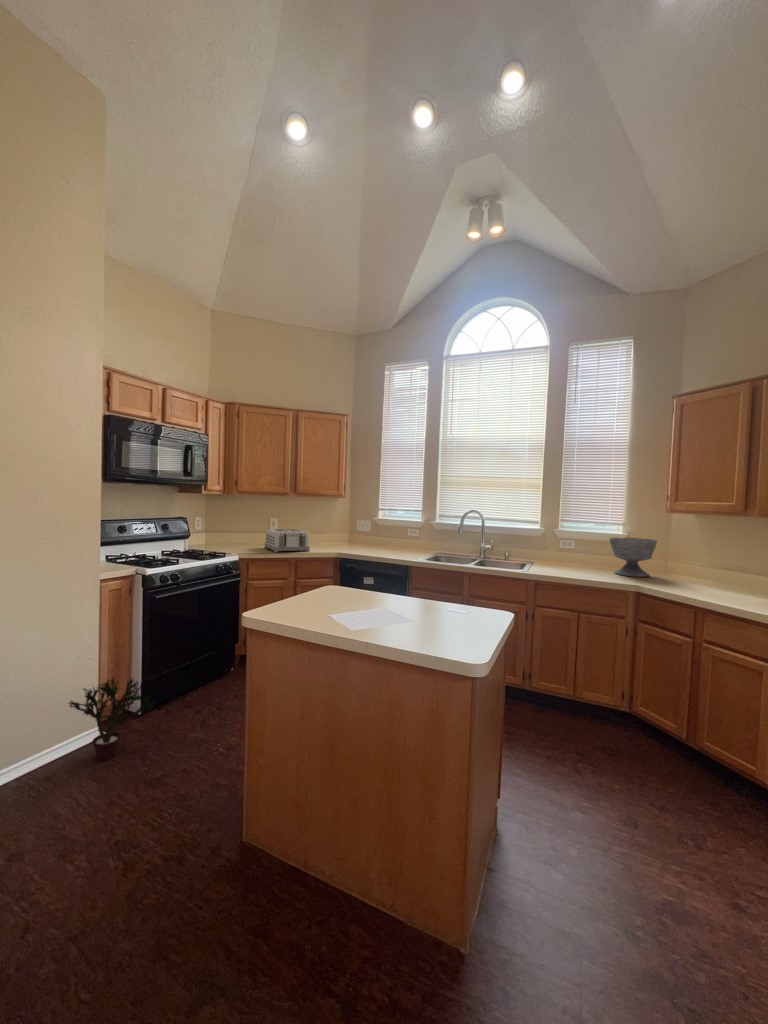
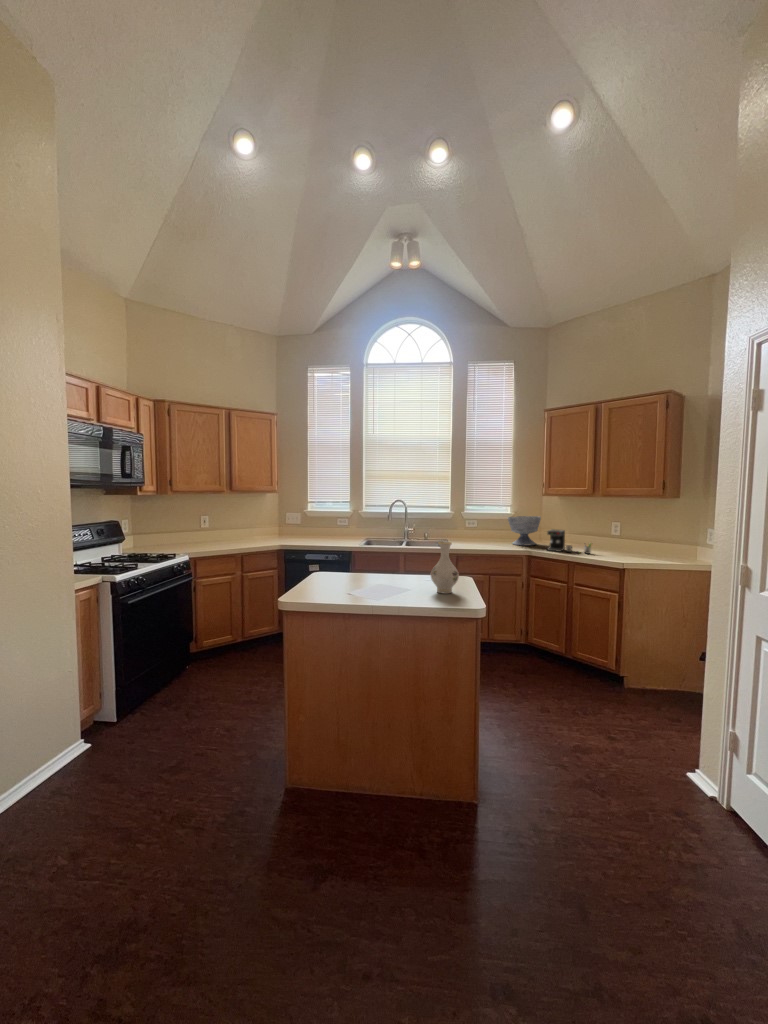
toaster: present [265,529,310,552] -> none [203,526,252,550]
coffee maker: none [657,558,728,596] -> present [547,529,592,554]
vase: none [426,564,463,634] -> present [431,542,459,594]
potted plant: present [69,679,155,760] -> none [64,680,158,765]

